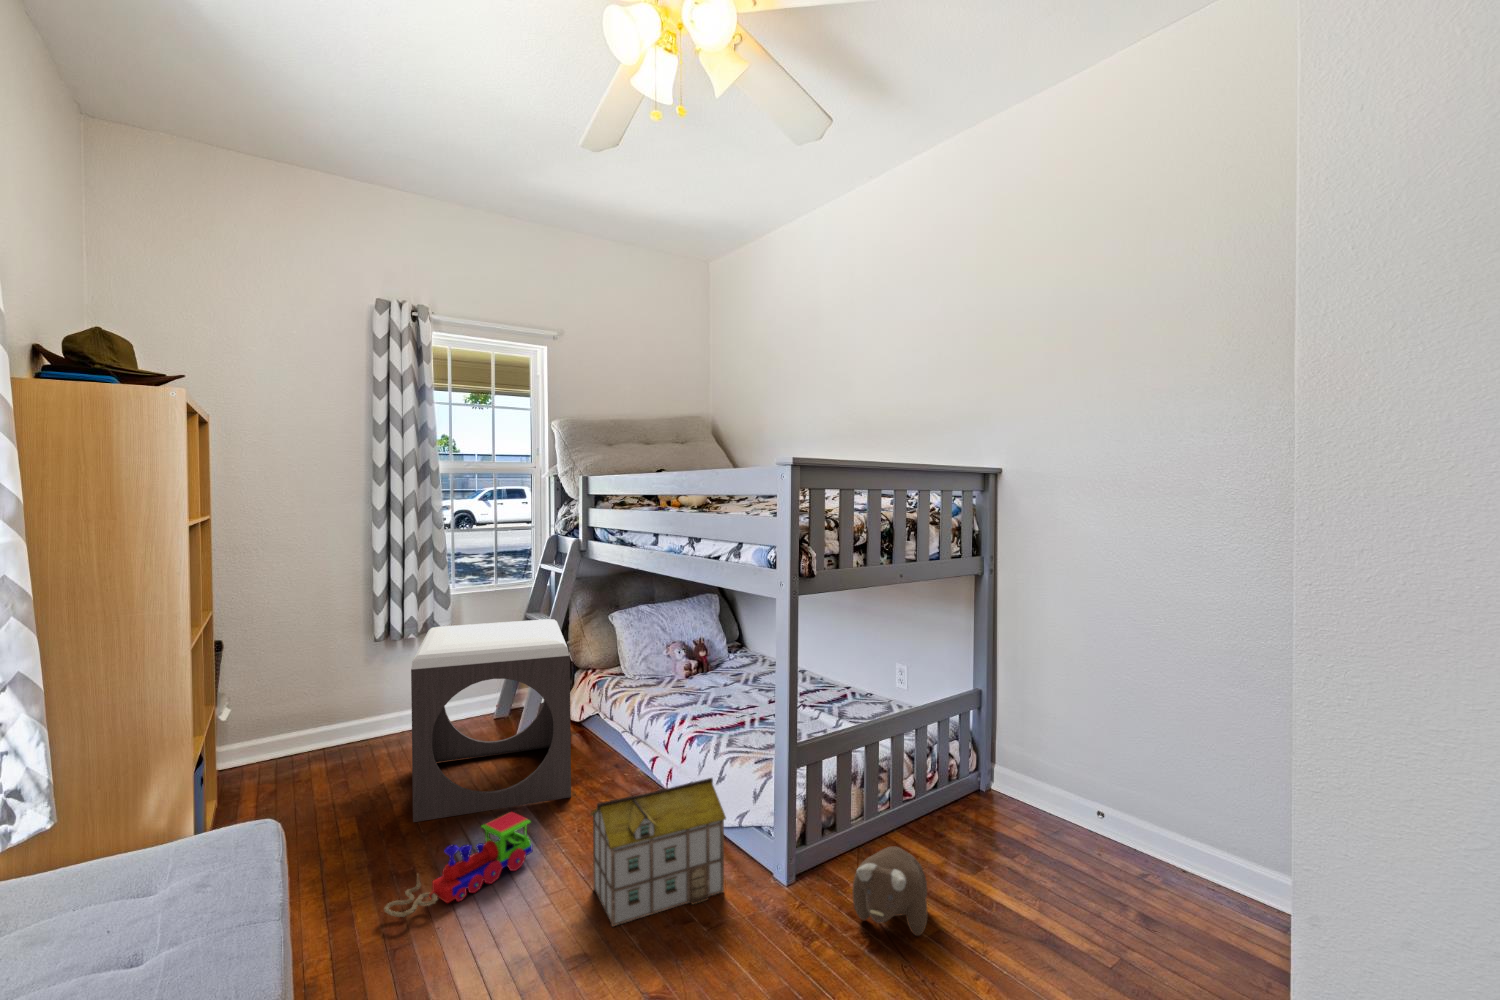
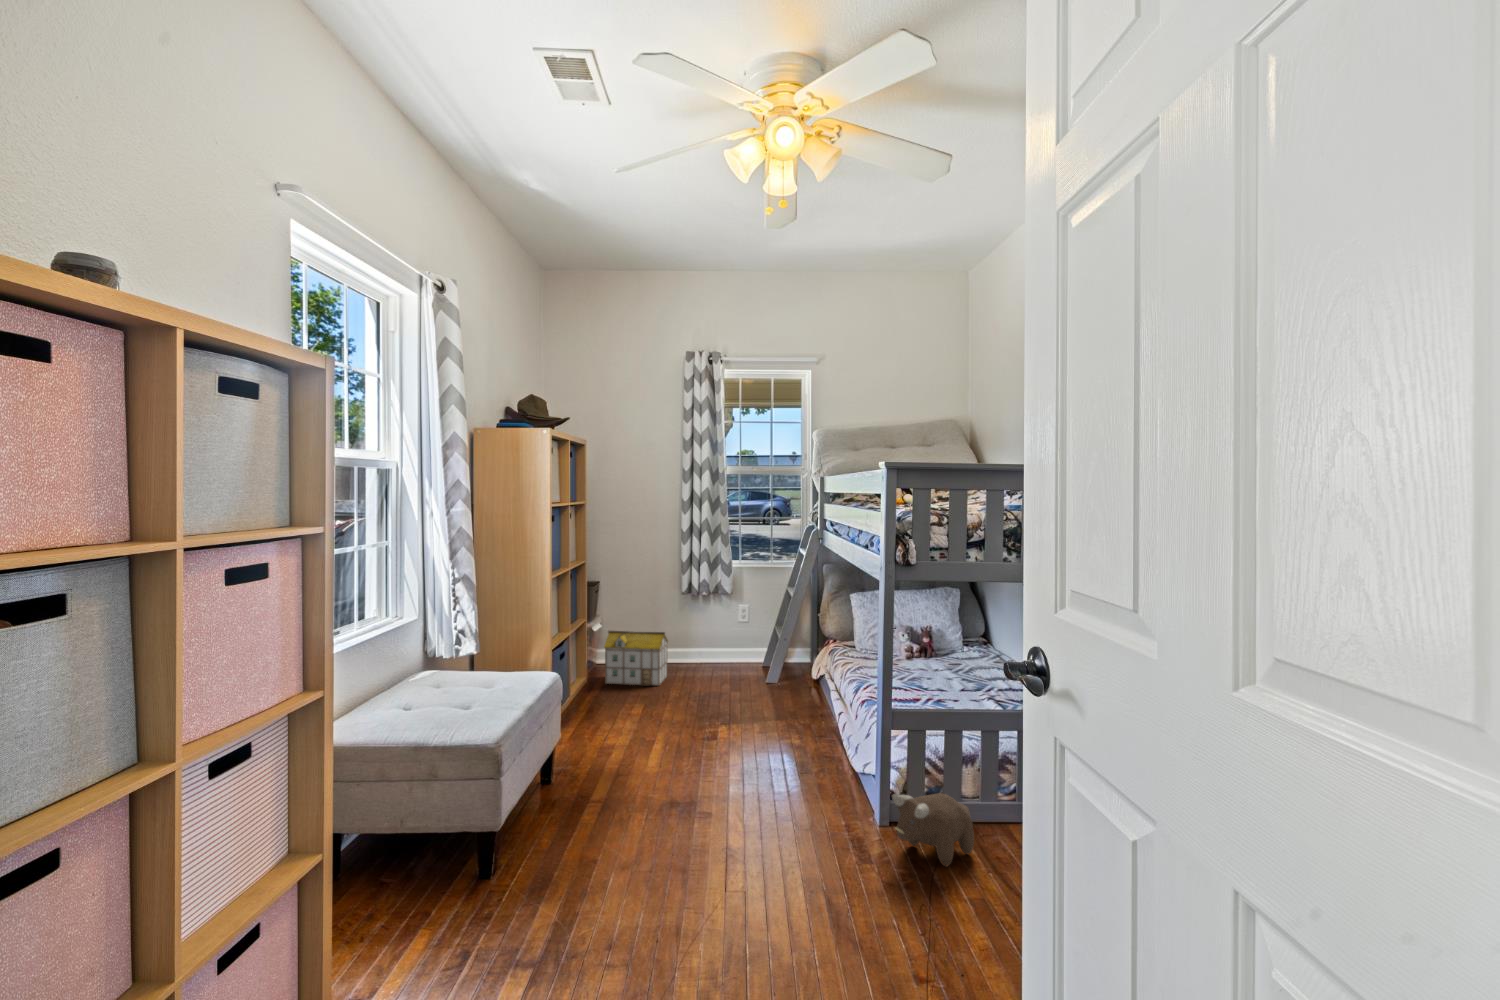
footstool: present [411,619,571,822] -> none [671,588,796,726]
toy house: present [590,778,726,927] -> present [604,631,668,686]
toy train: present [384,812,532,917] -> none [624,716,723,761]

